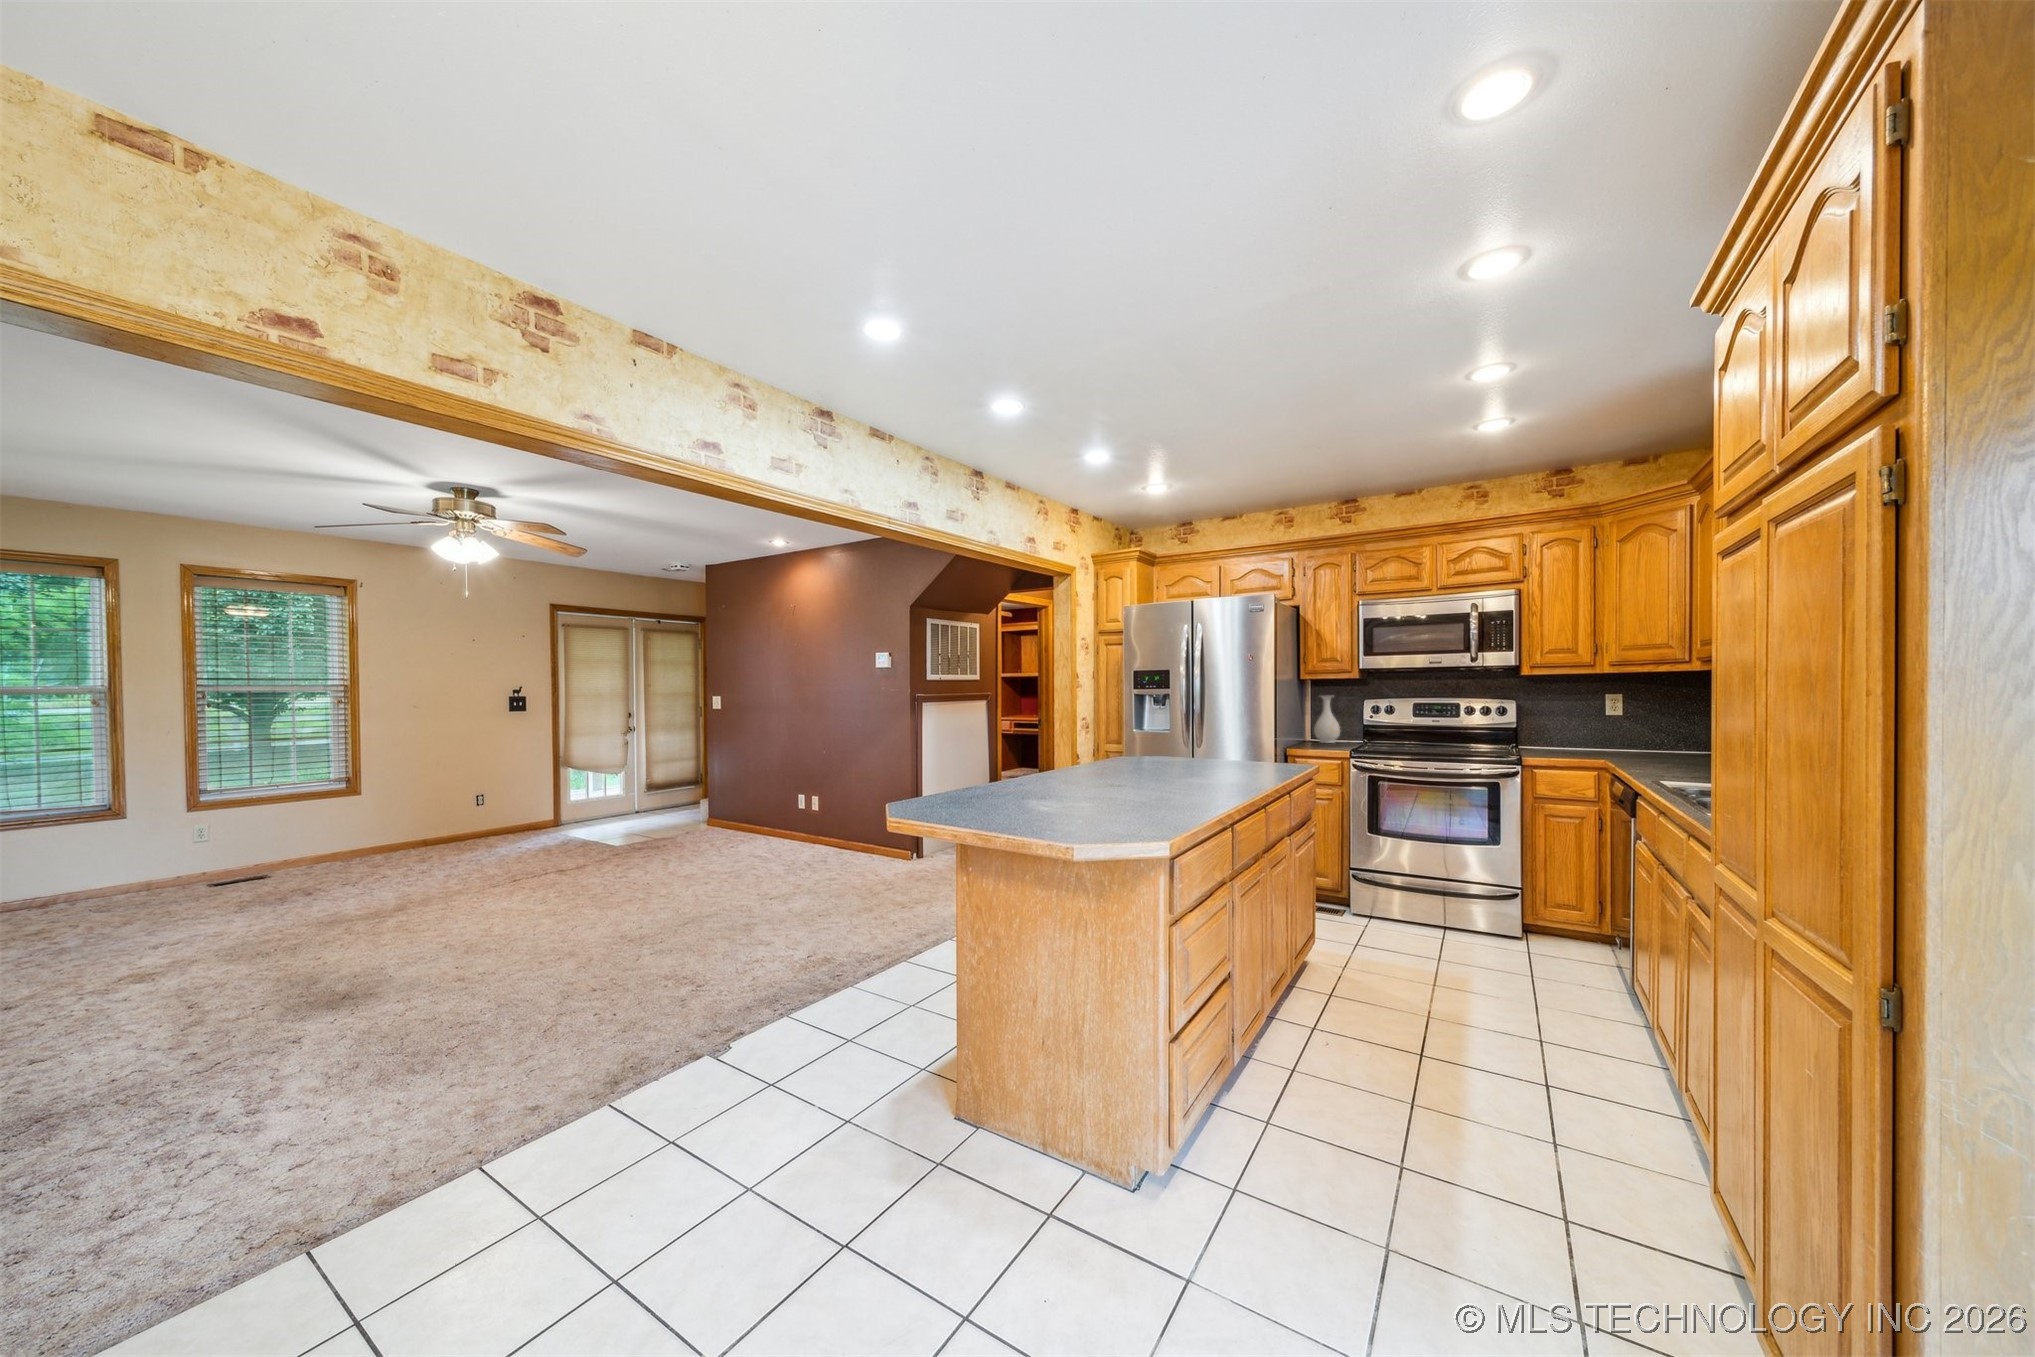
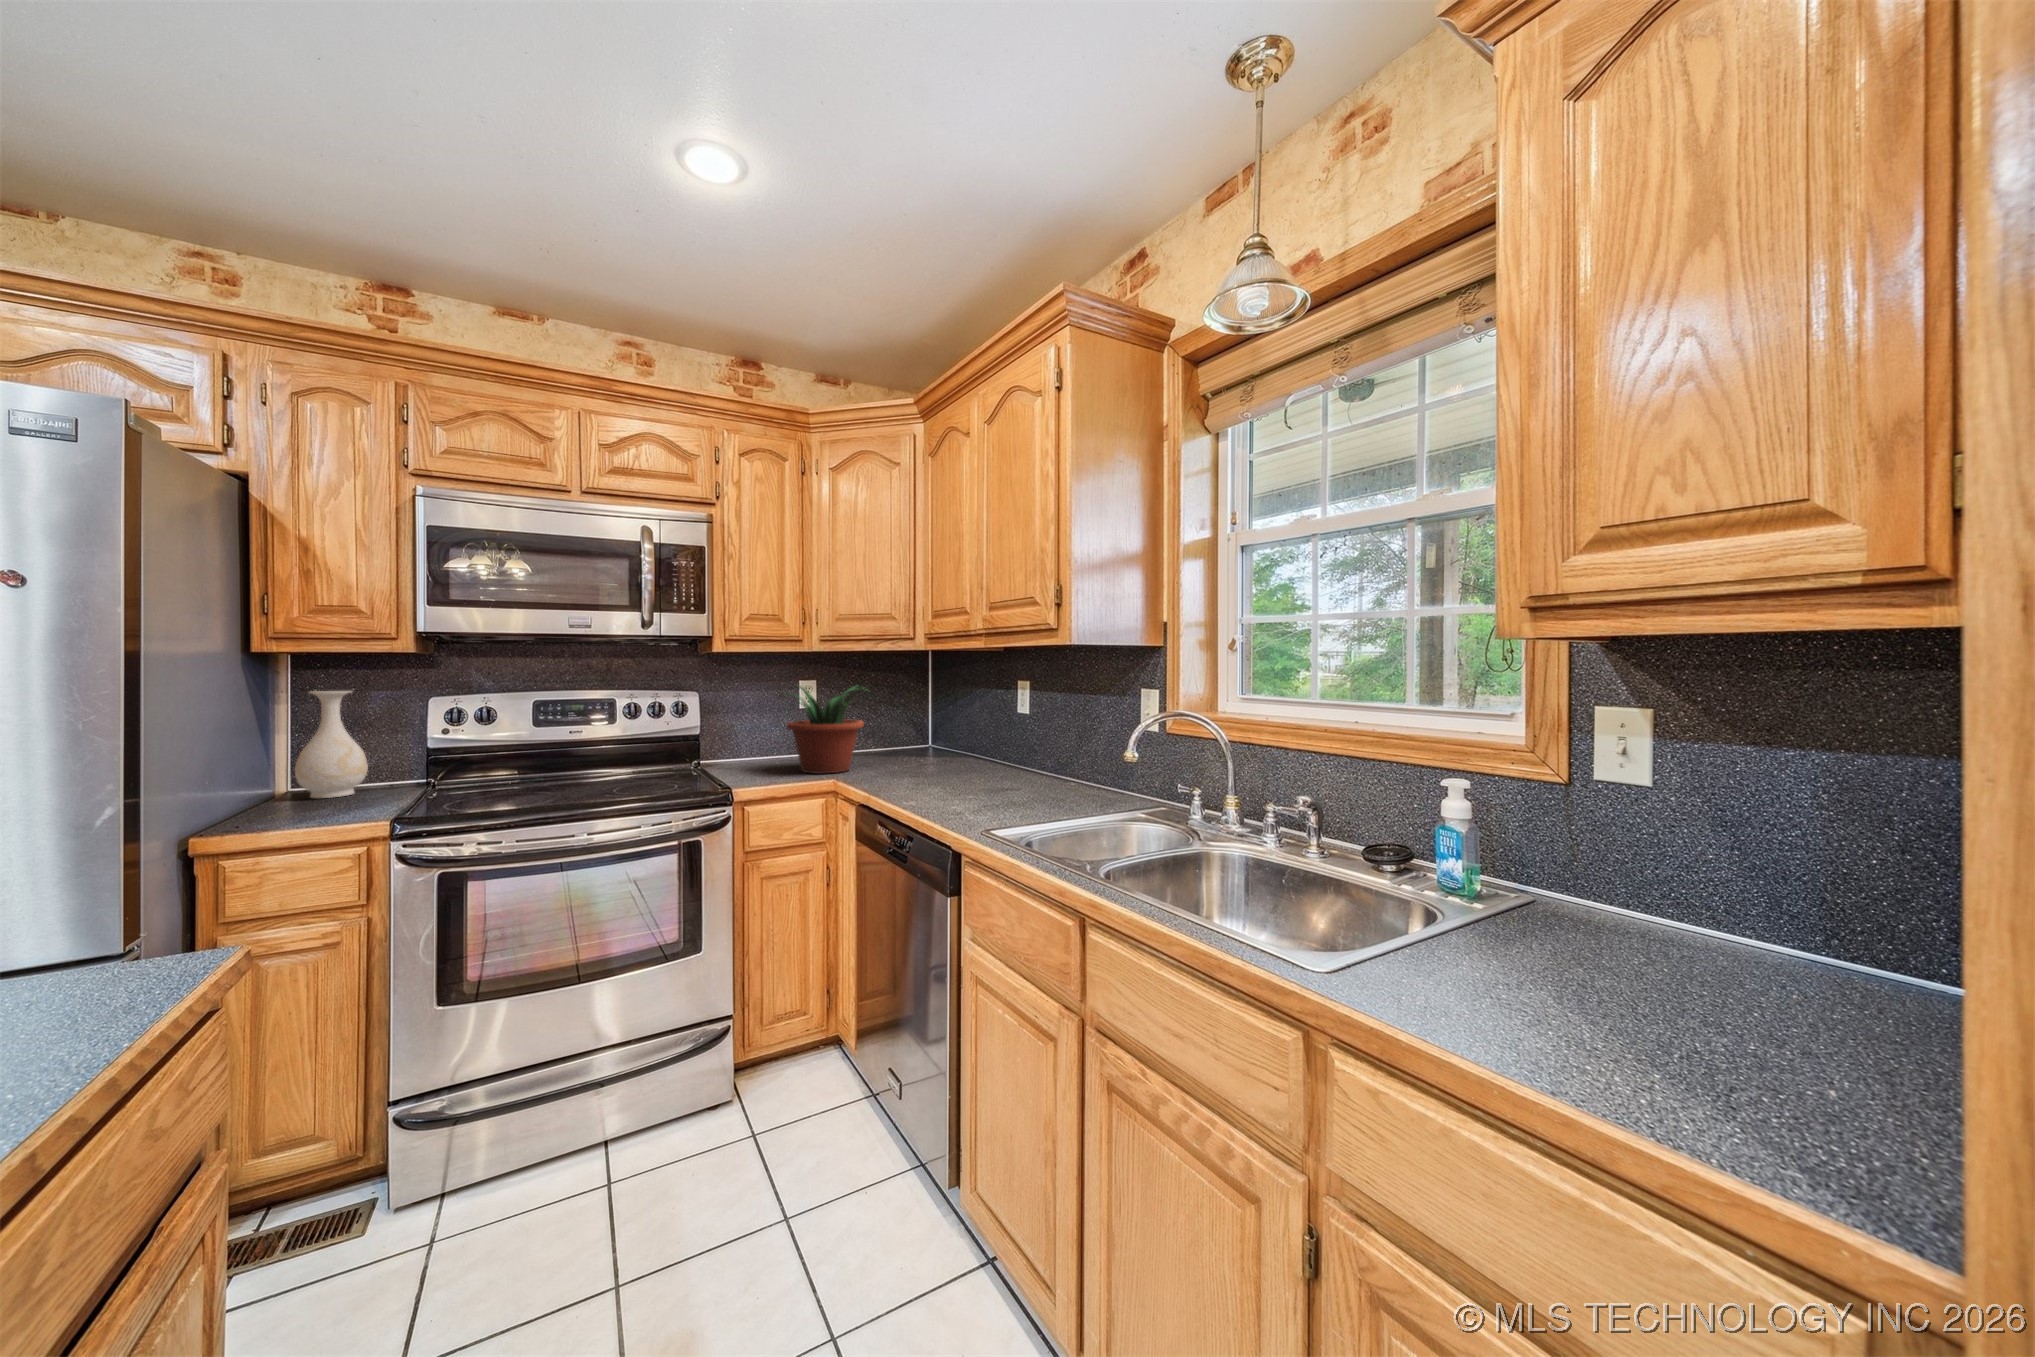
potted plant: none [1571,697,1656,759] -> present [780,685,865,774]

